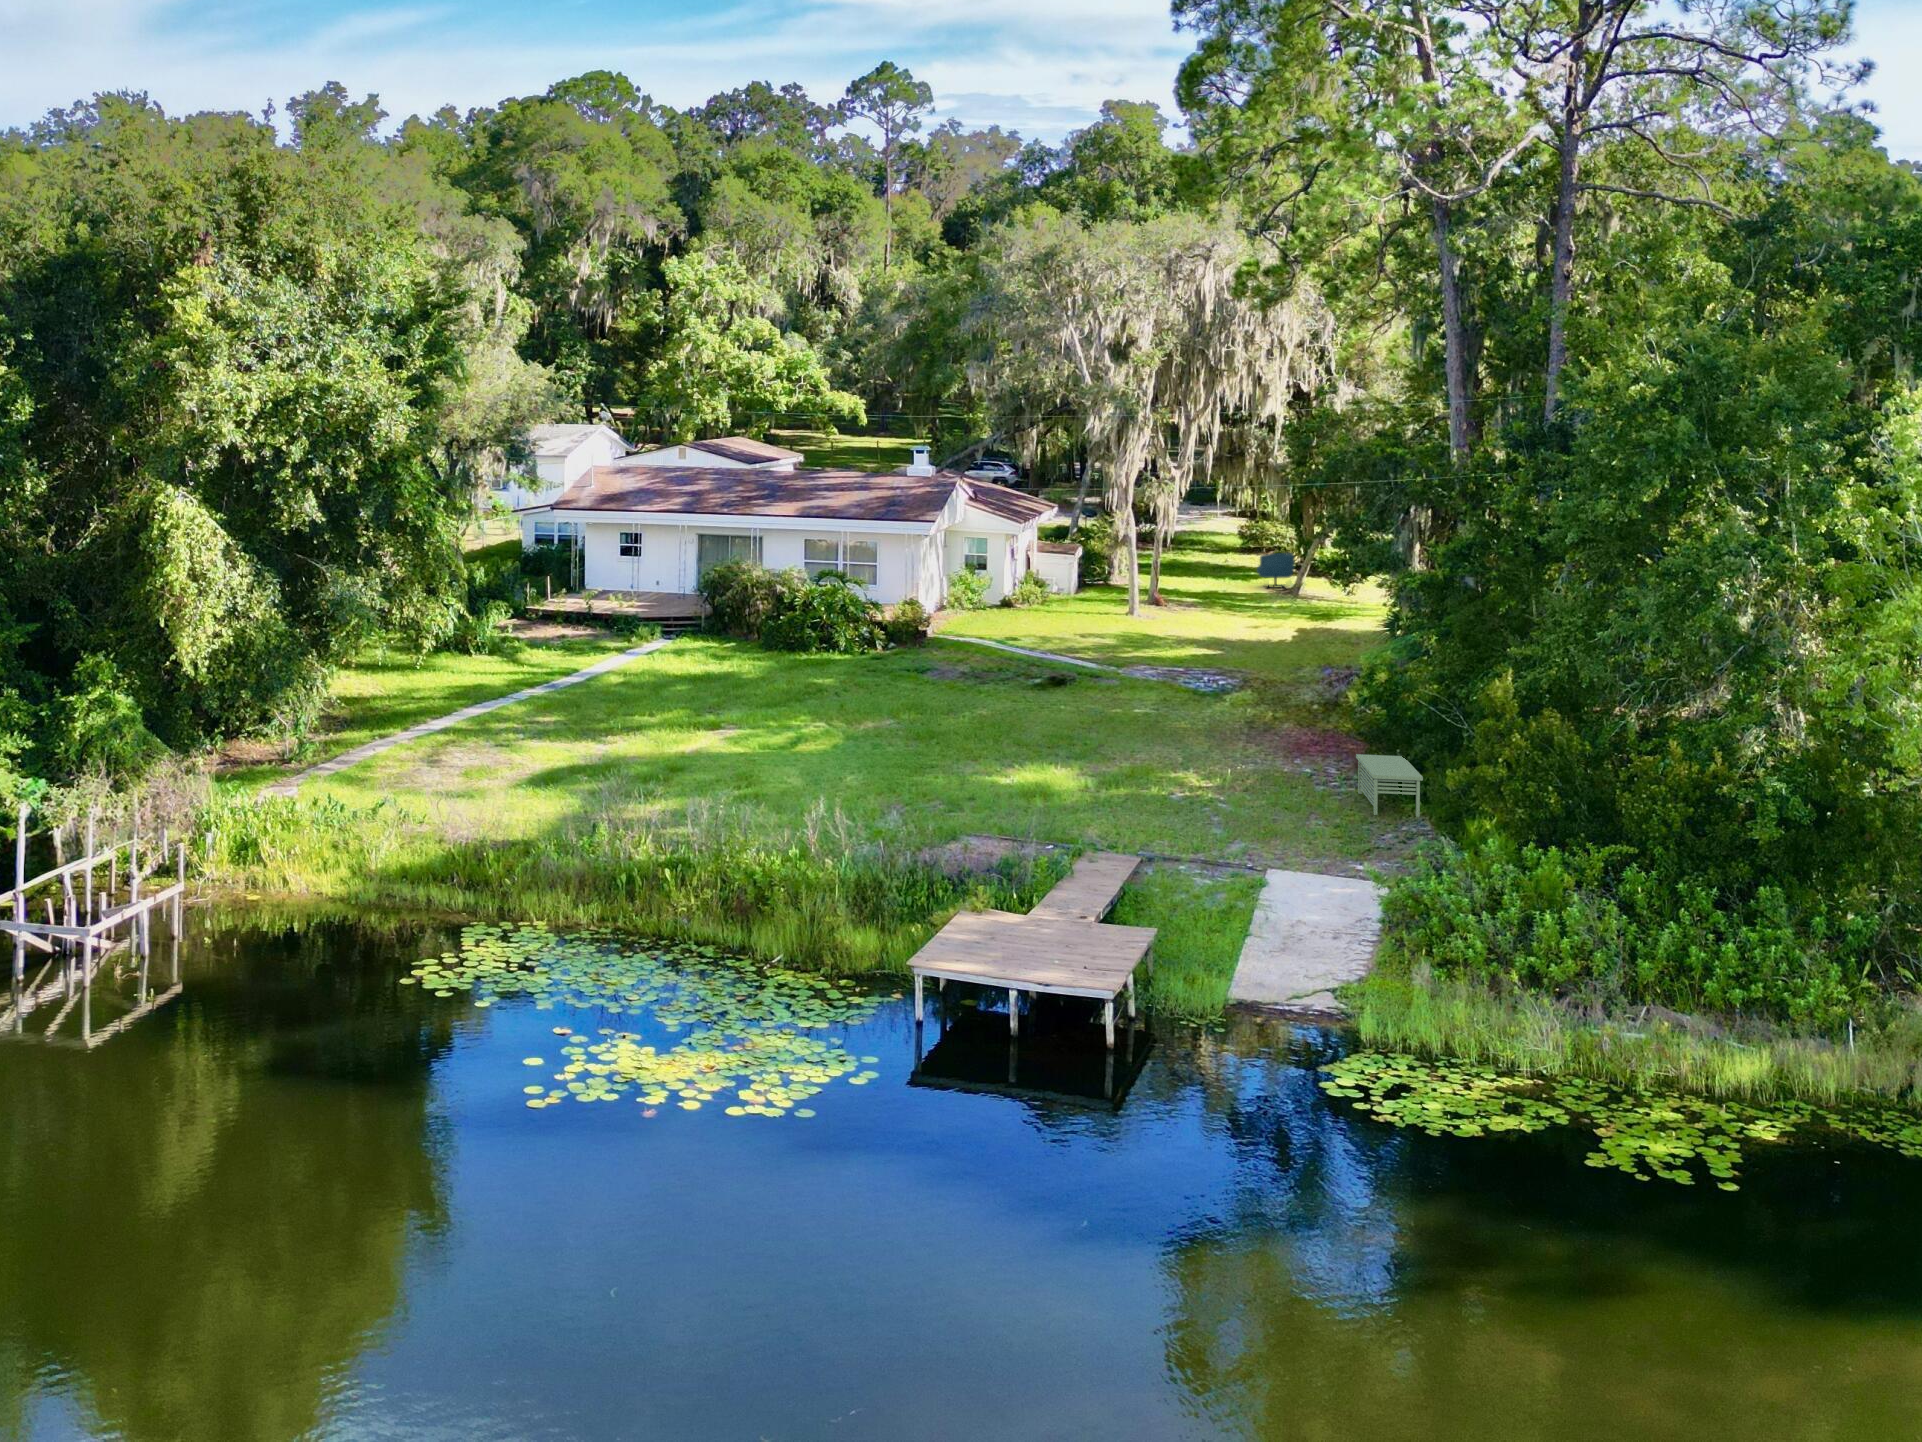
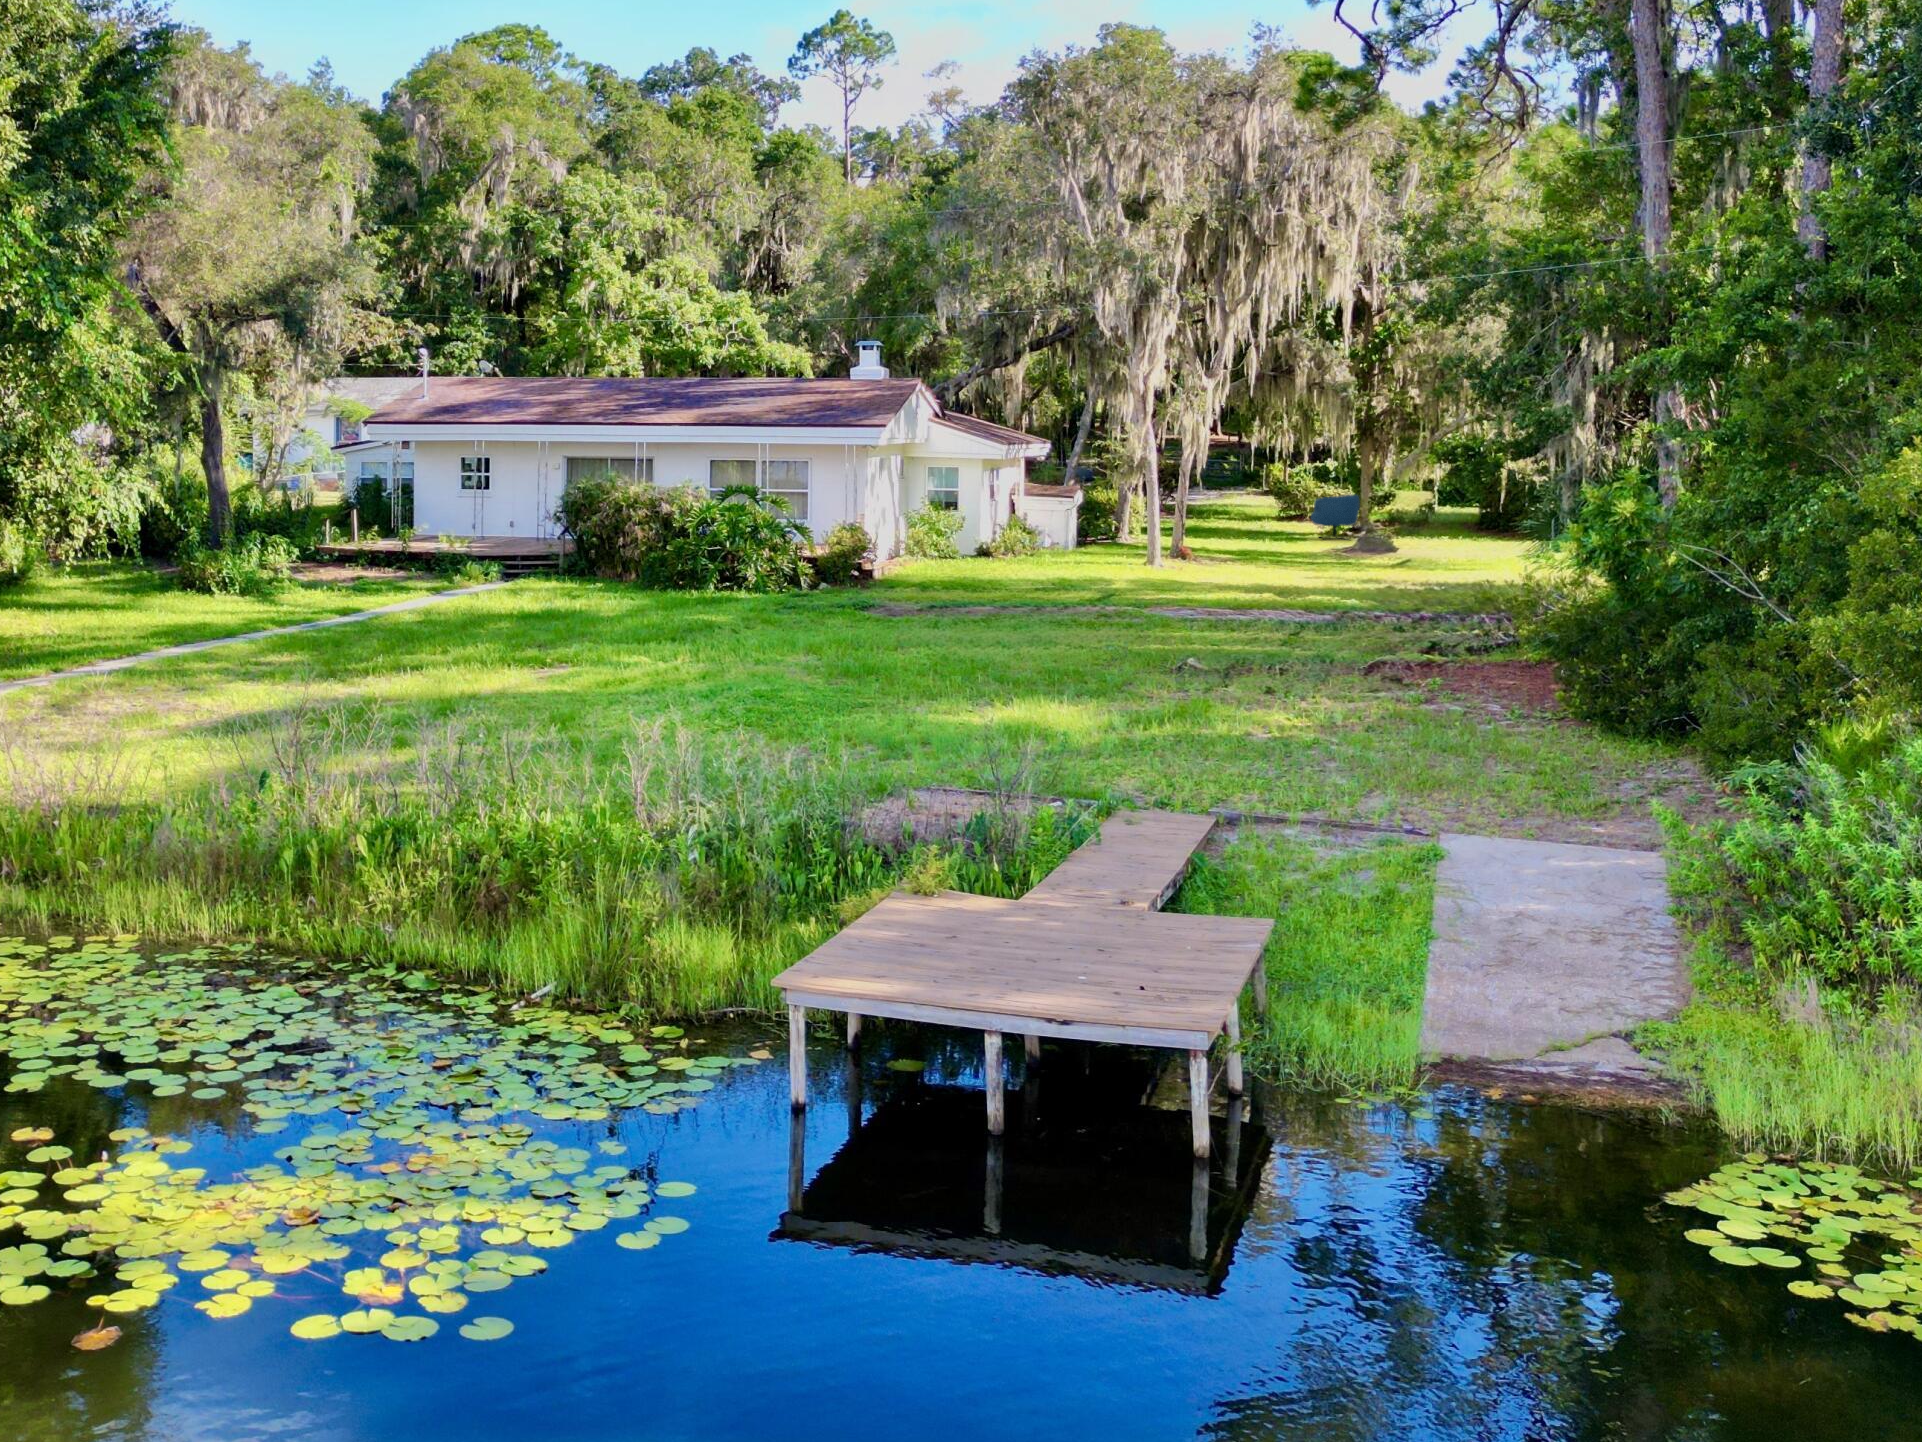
storage bench: present [1356,754,1423,817] -> none [1548,661,1676,750]

